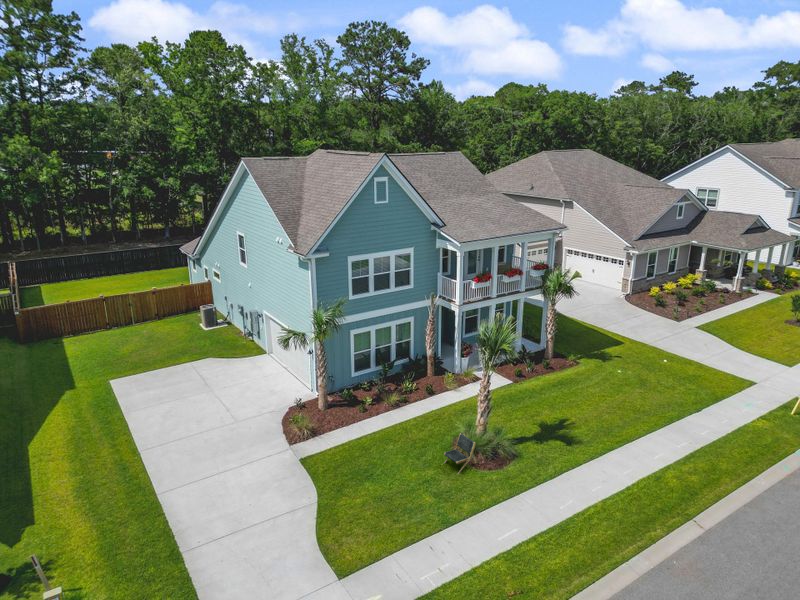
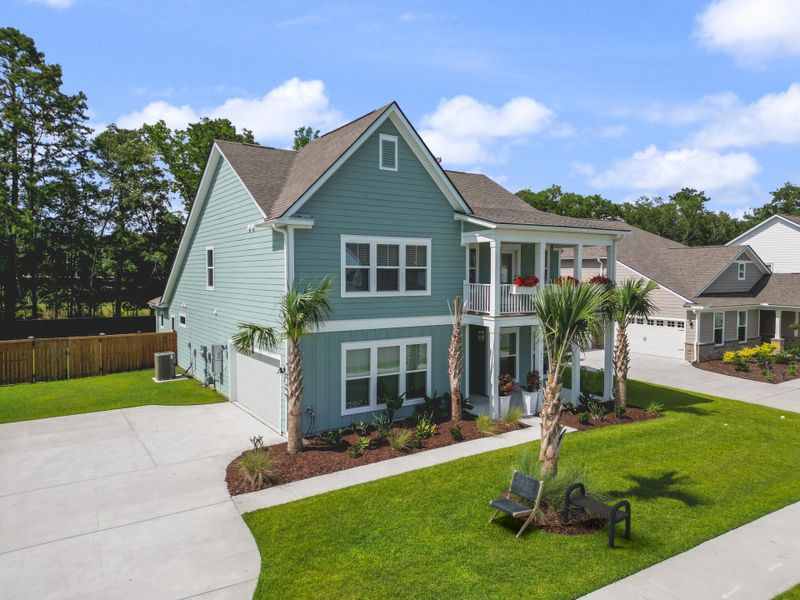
bench: none [486,440,523,480] -> present [563,483,631,548]

